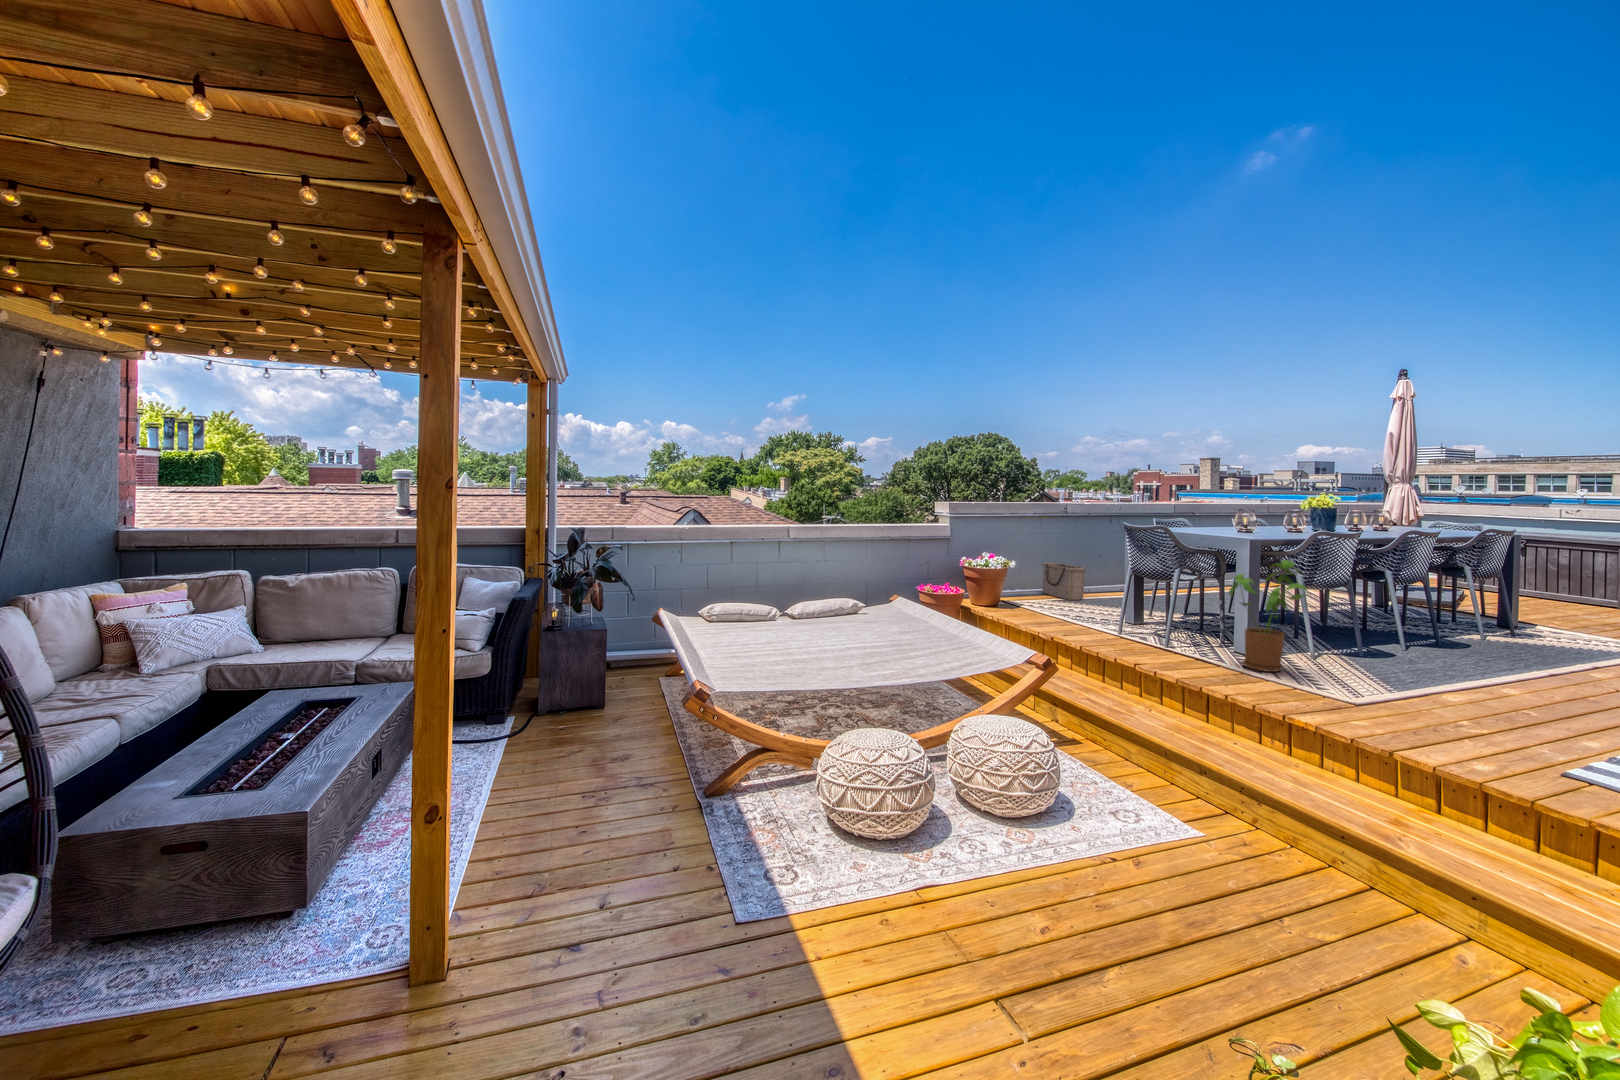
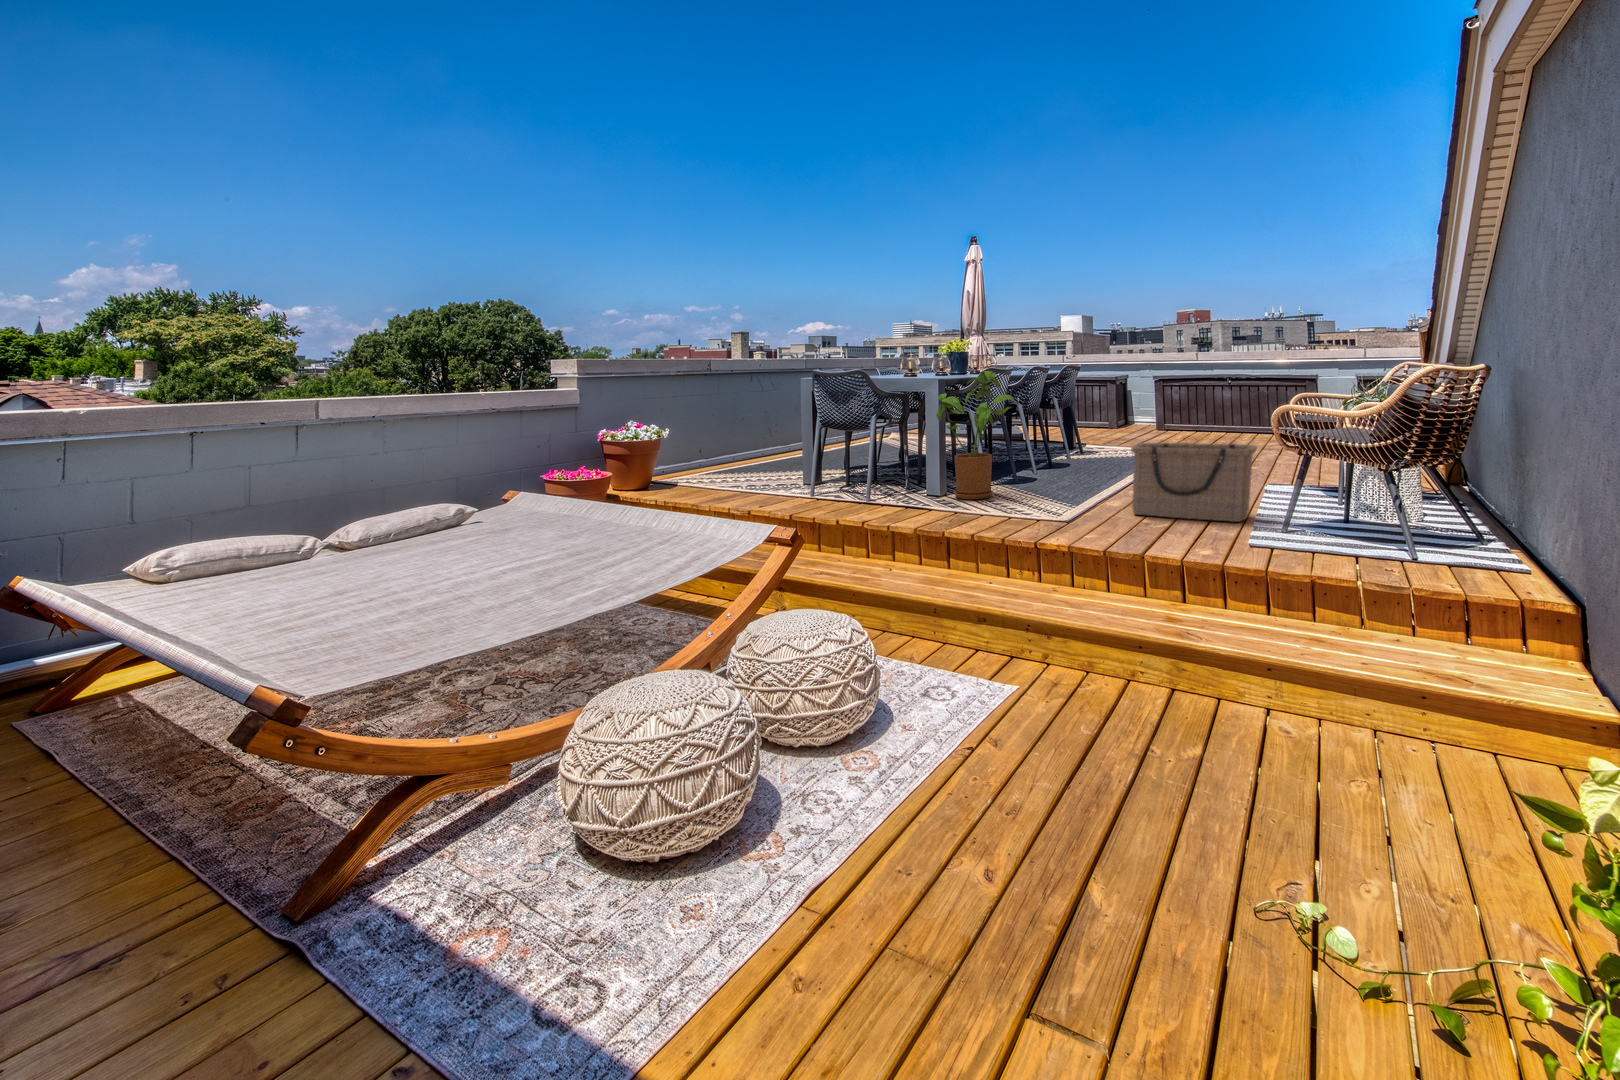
basket: present [1042,563,1086,600] -> present [1131,443,1257,522]

